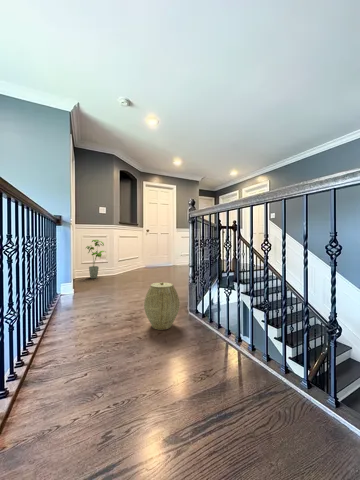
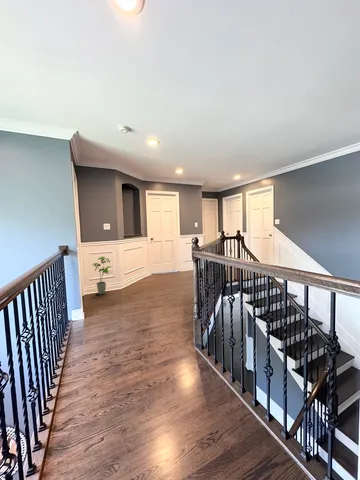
woven basket: present [144,282,180,330] -> none [152,323,186,371]

